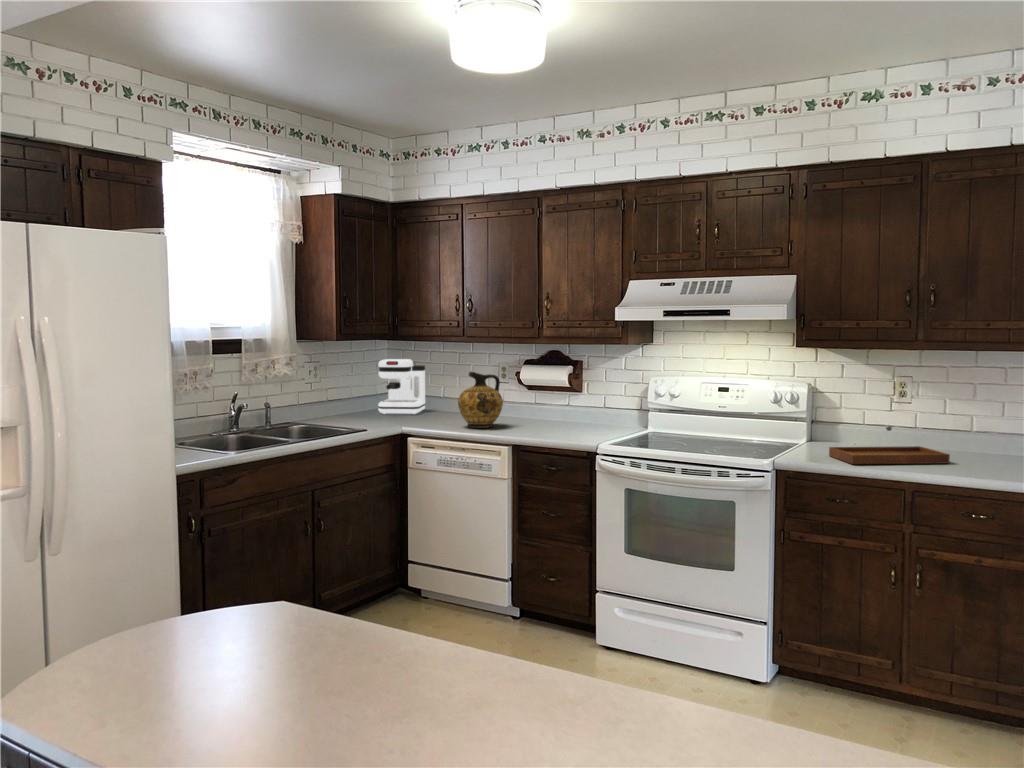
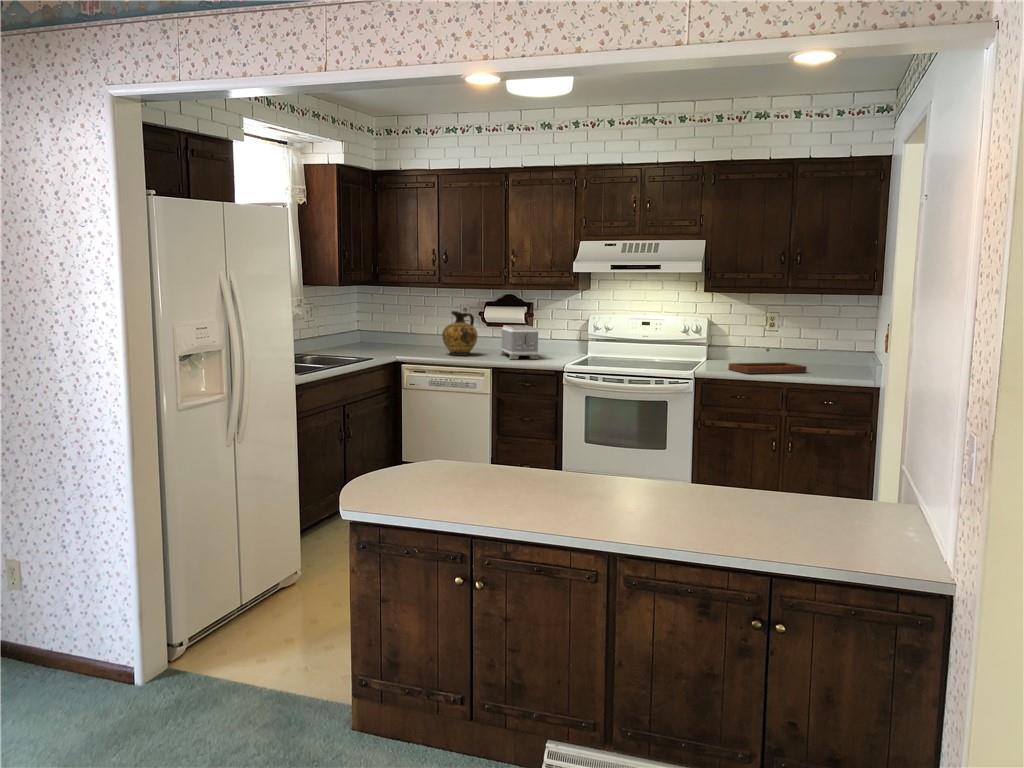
coffee maker: present [378,359,425,414] -> none [363,301,398,347]
toaster: none [533,390,574,435] -> present [501,325,539,359]

